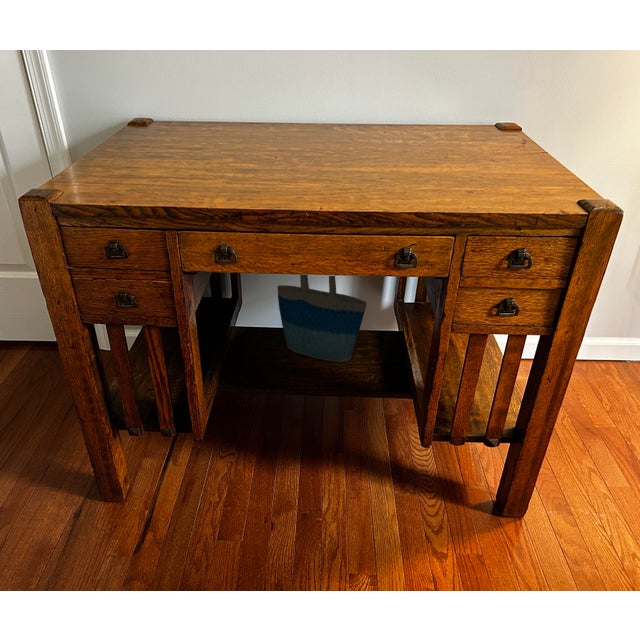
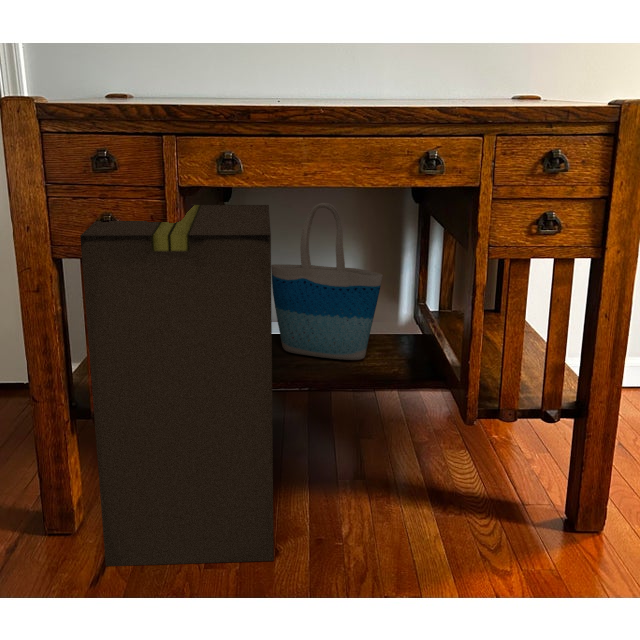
cardboard box: none [92,262,276,546] -> present [80,205,274,566]

